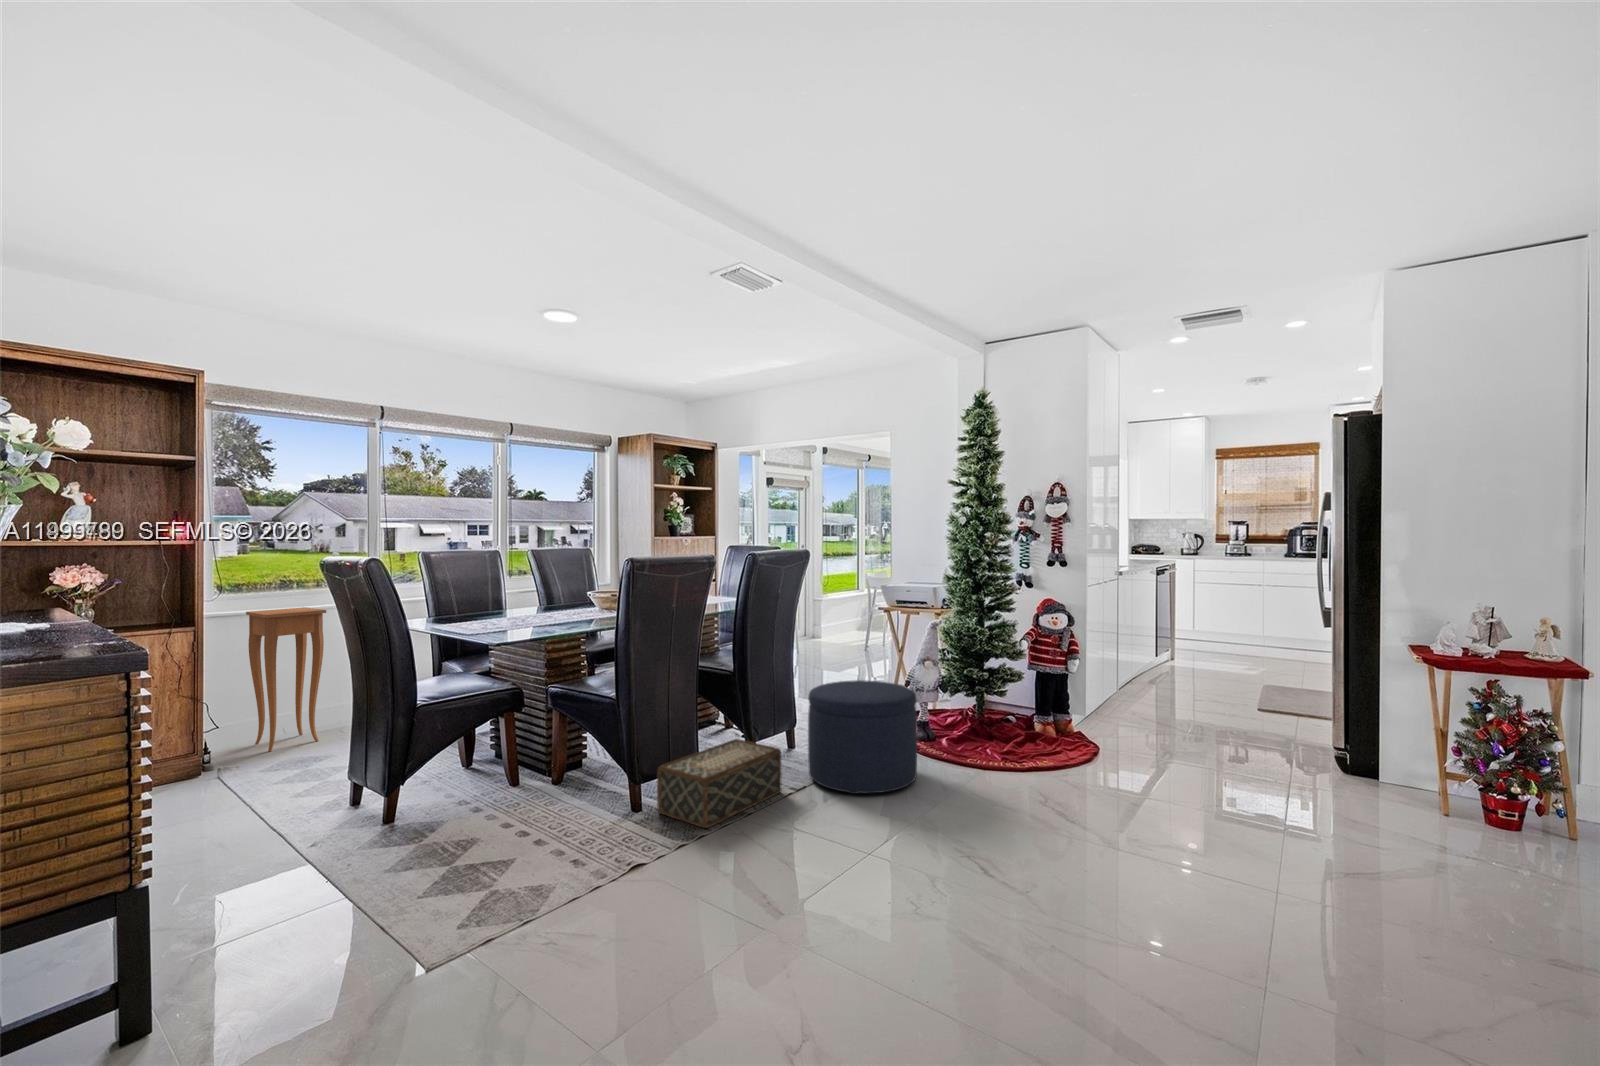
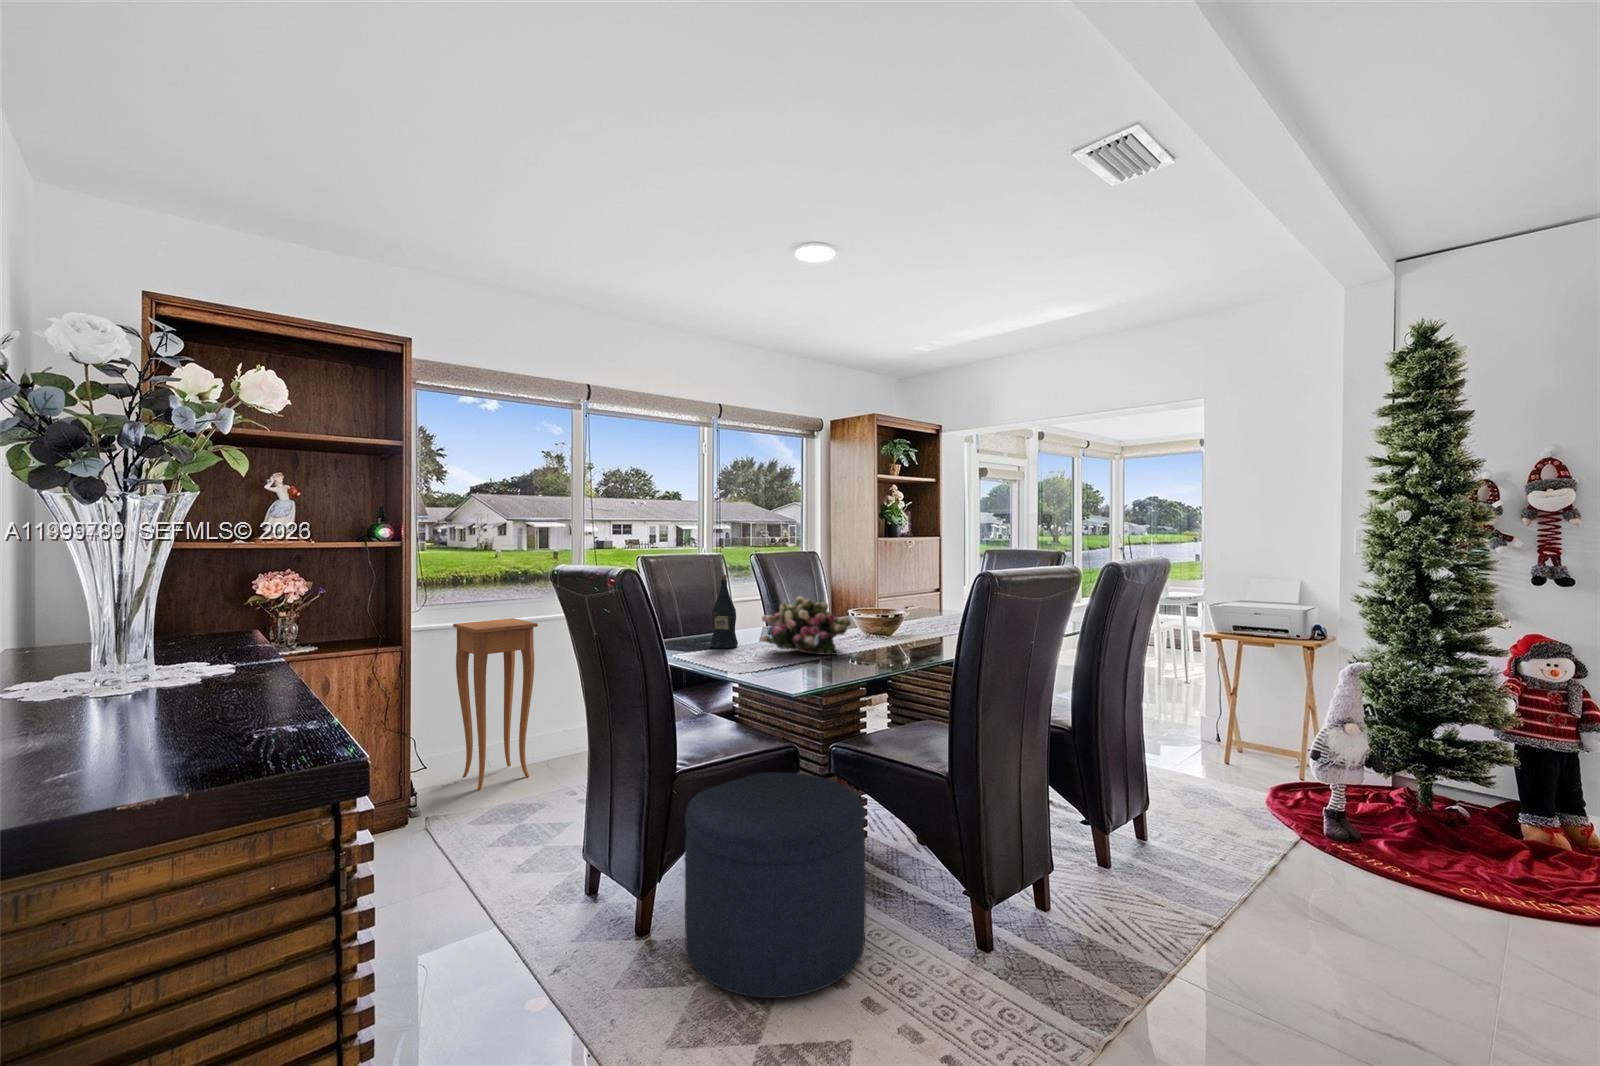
wine bottle: none [470,565,494,623] -> present [710,575,738,649]
flower arrangement: none [504,581,580,624] -> present [760,596,851,655]
ottoman: present [808,680,917,794] -> present [685,772,866,998]
woven basket: present [657,739,781,828] -> none [1022,834,1189,1006]

